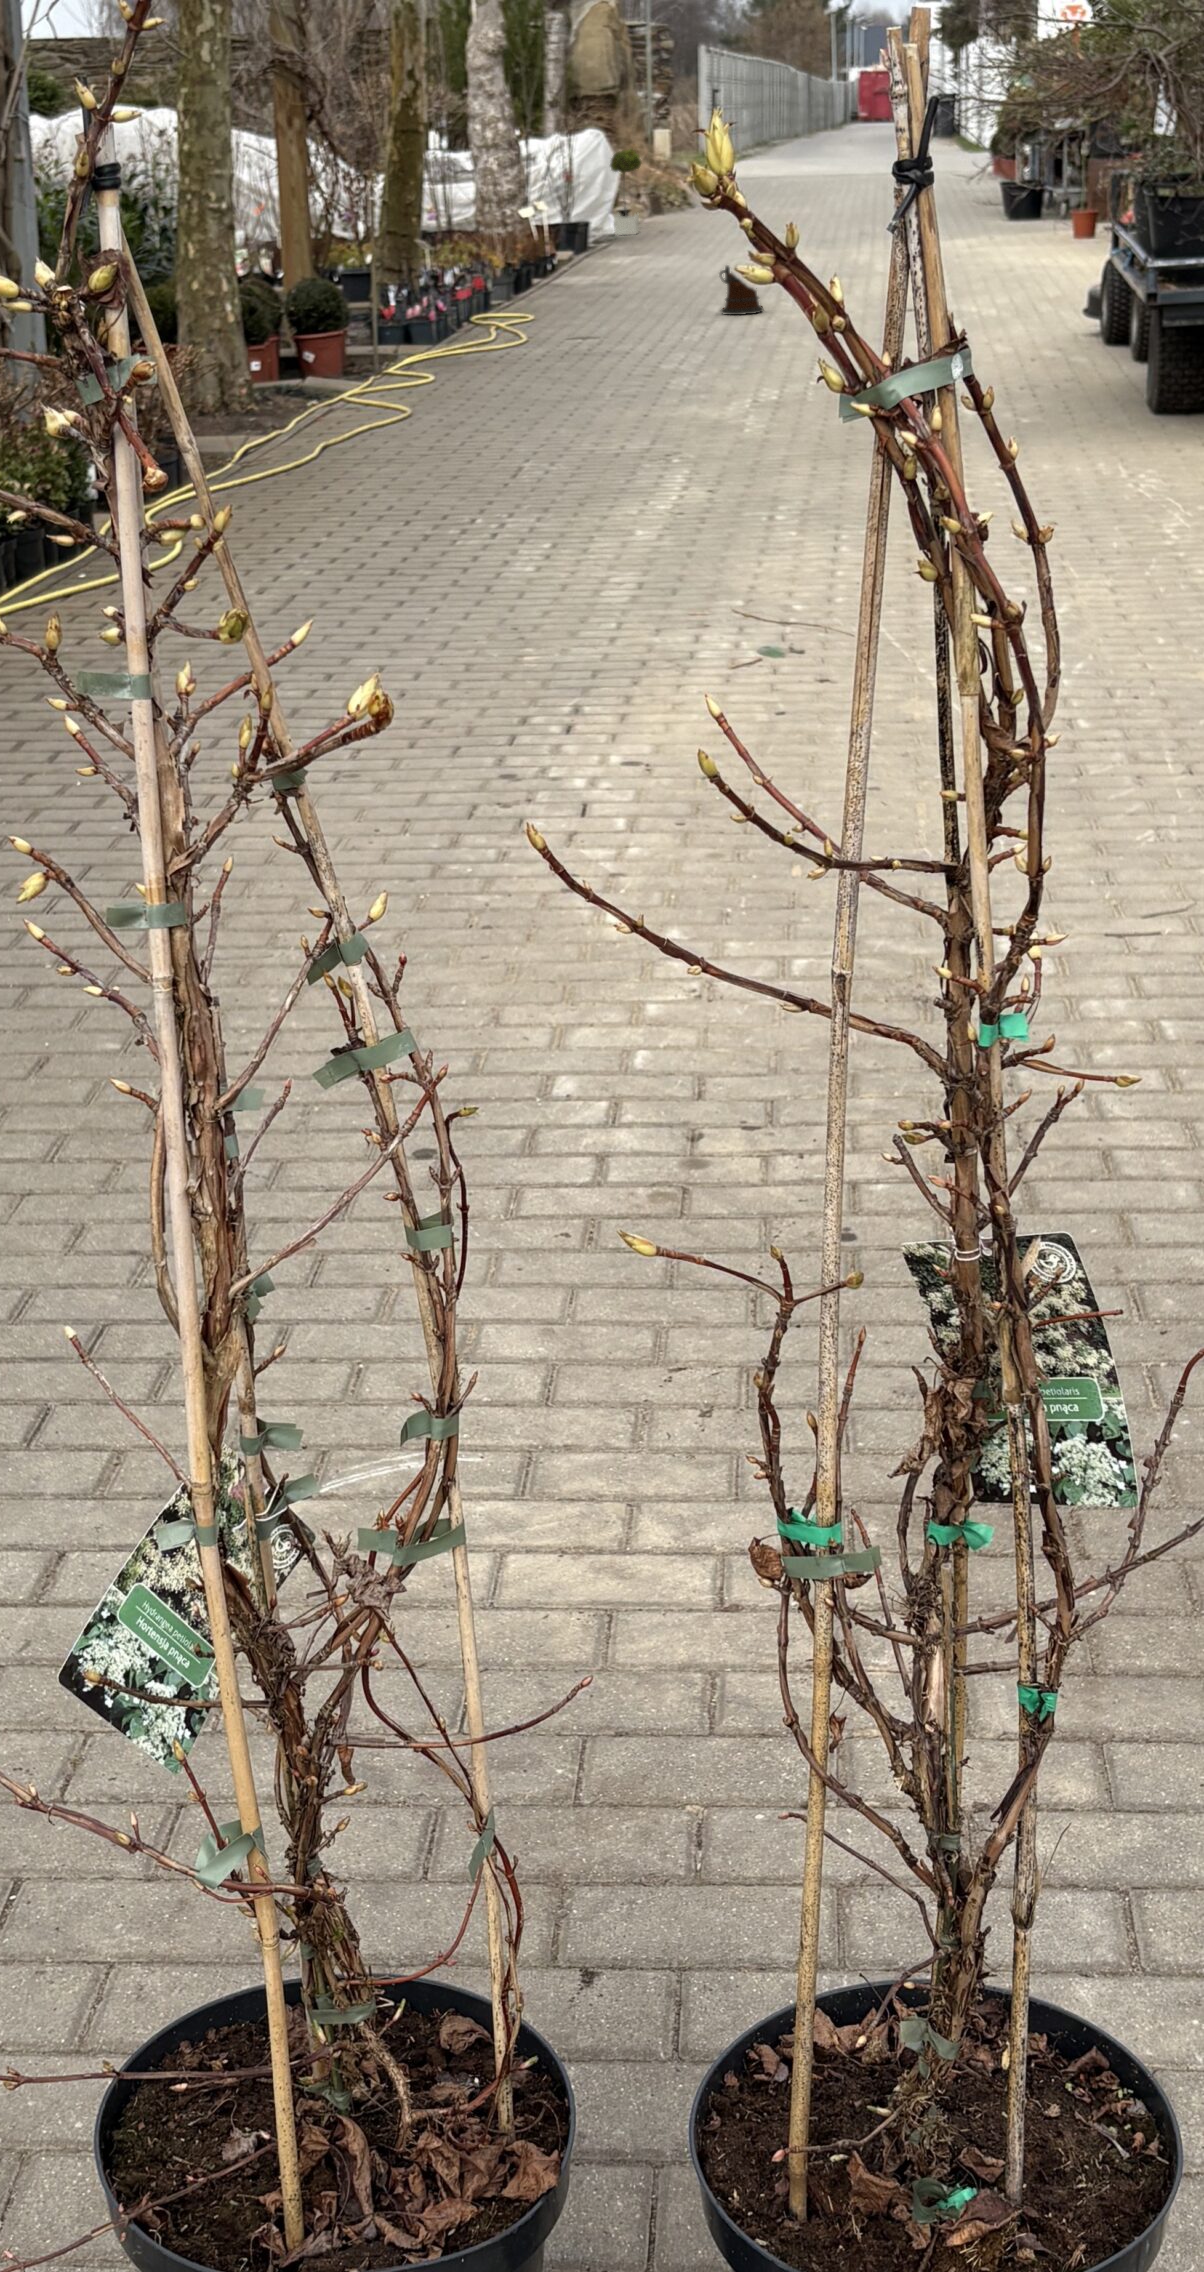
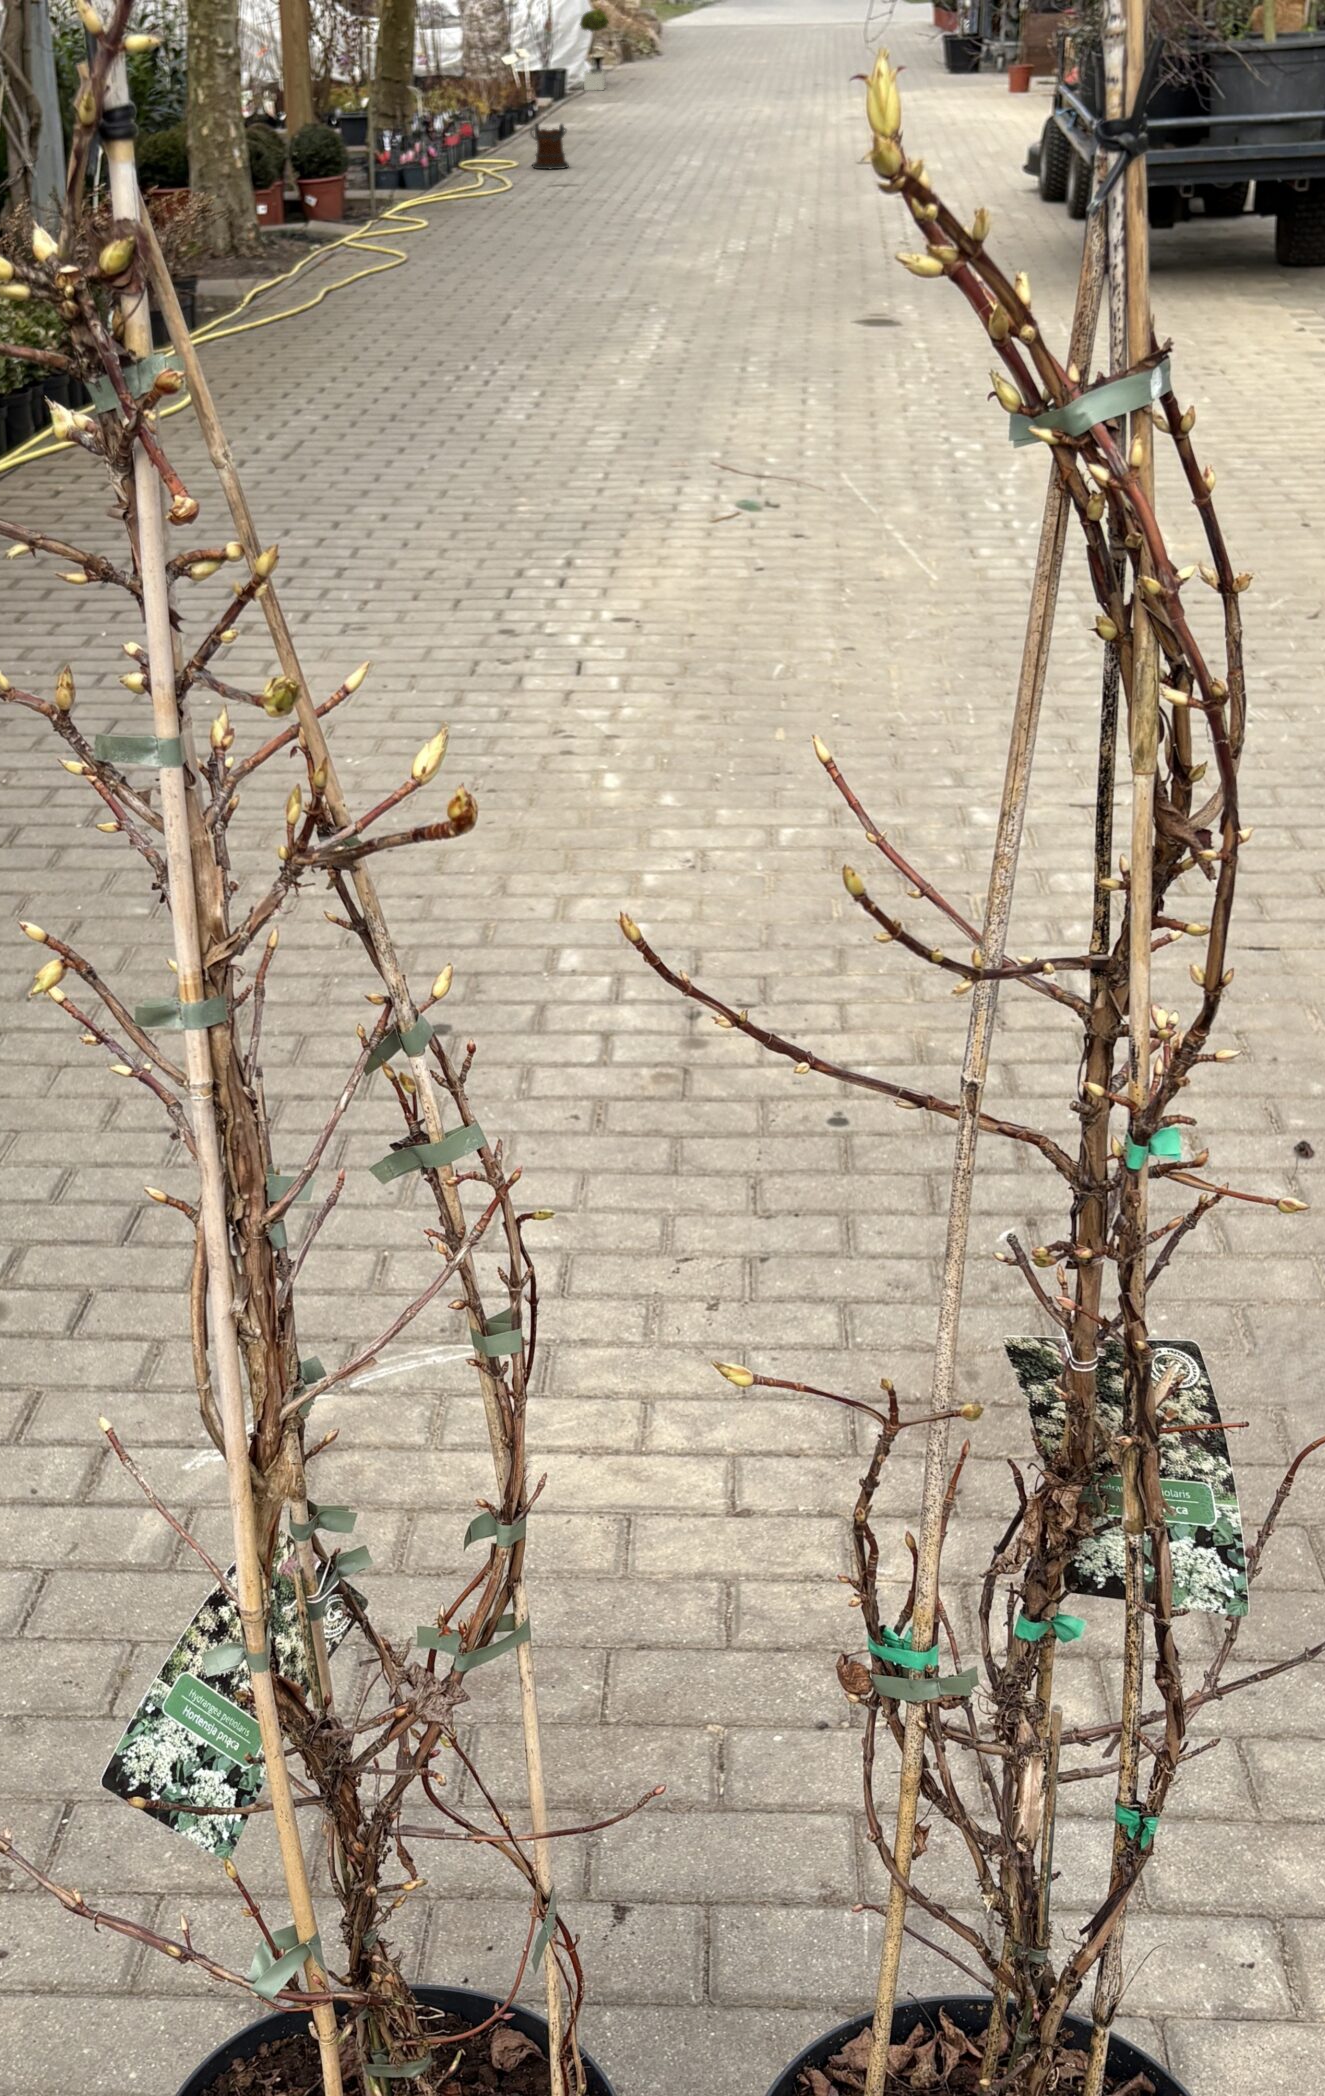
bucket: present [720,266,763,315] -> present [530,124,569,169]

